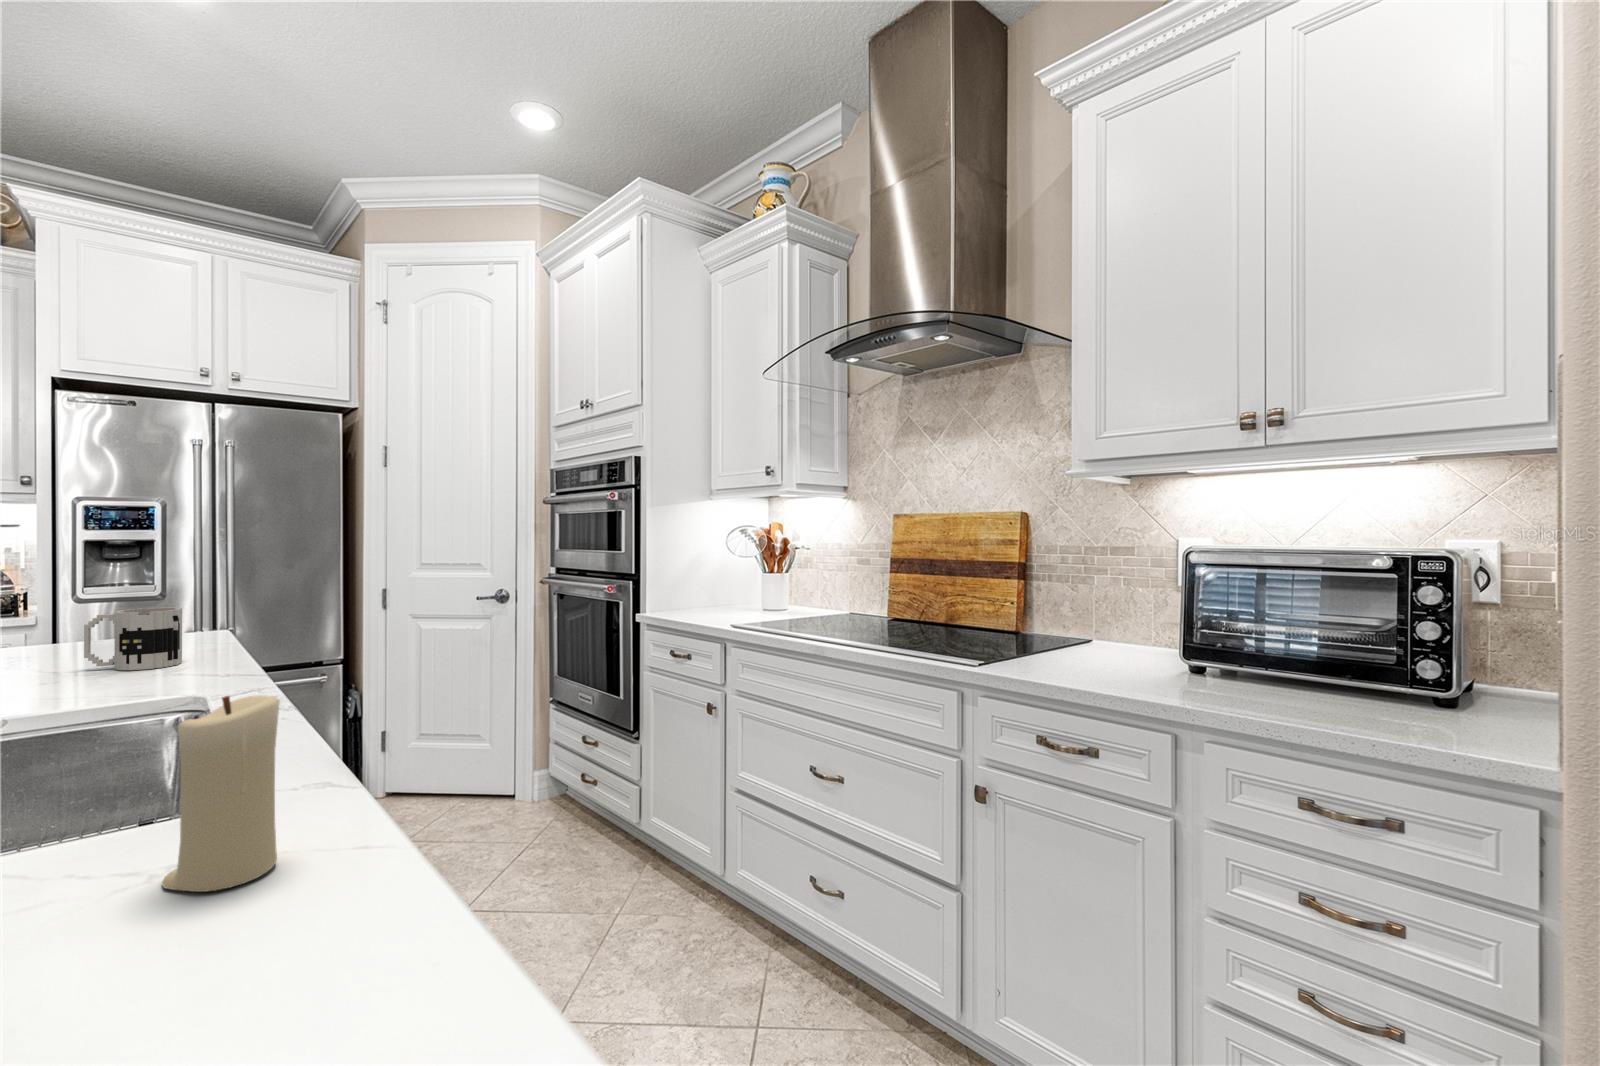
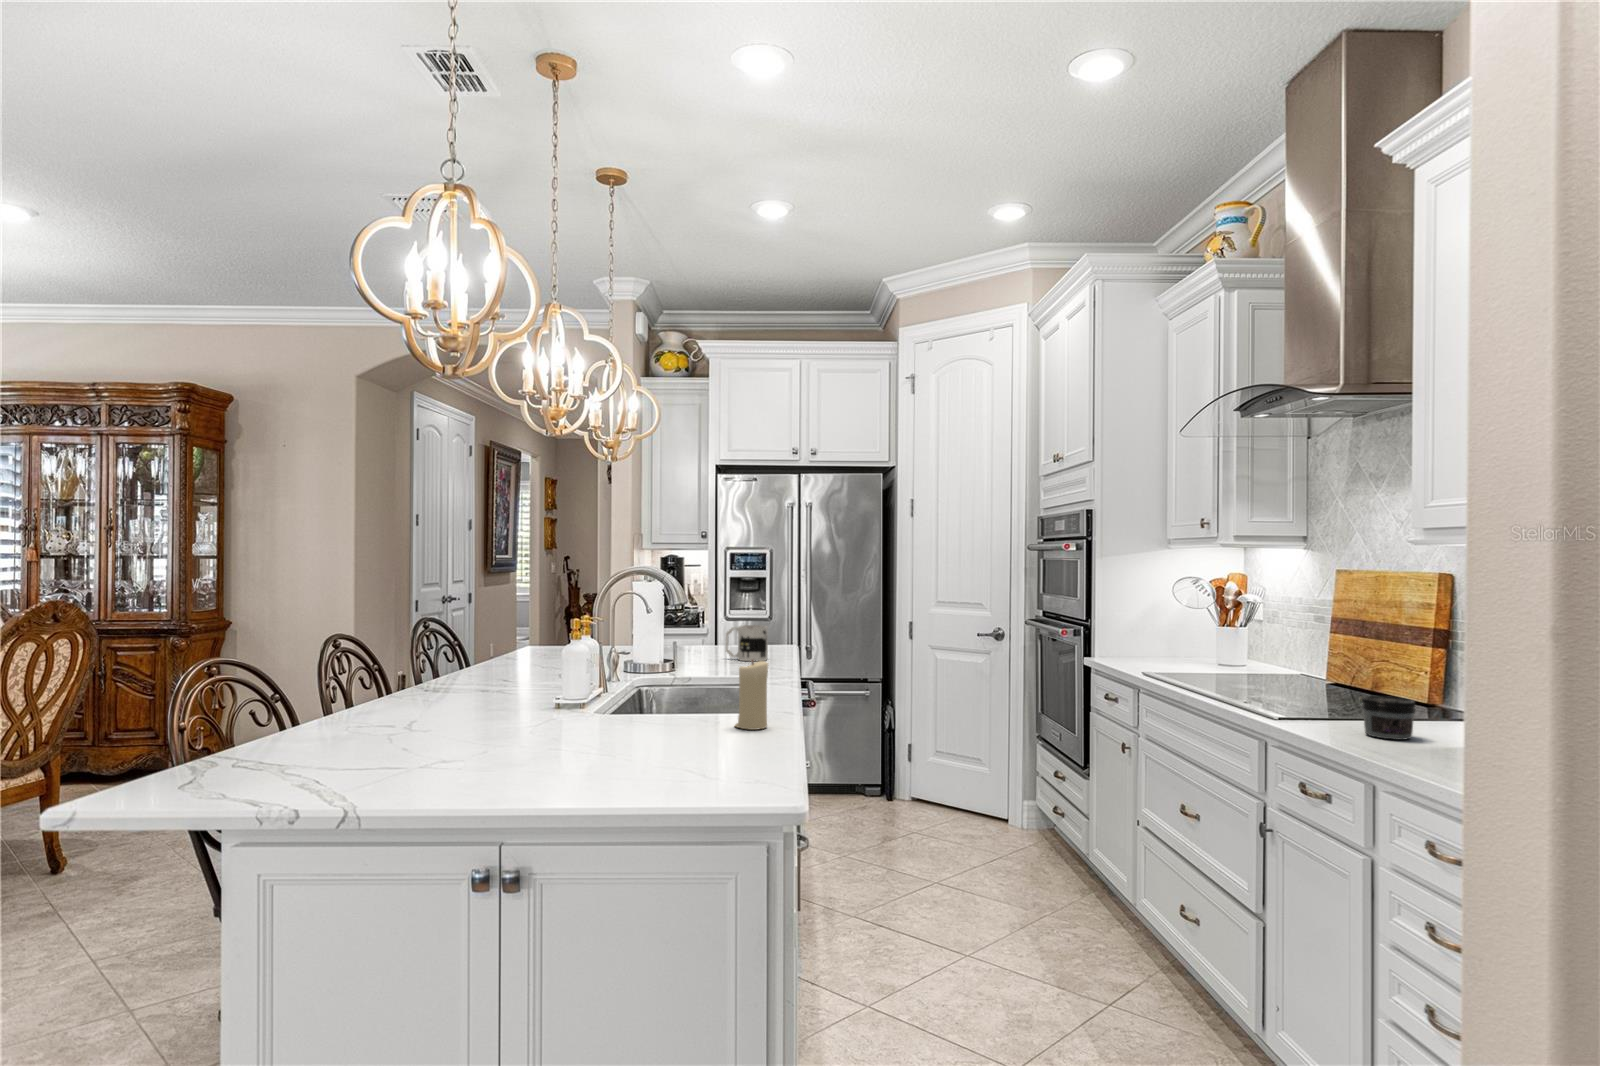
jar: none [1065,629,1119,674] -> present [1361,696,1416,740]

